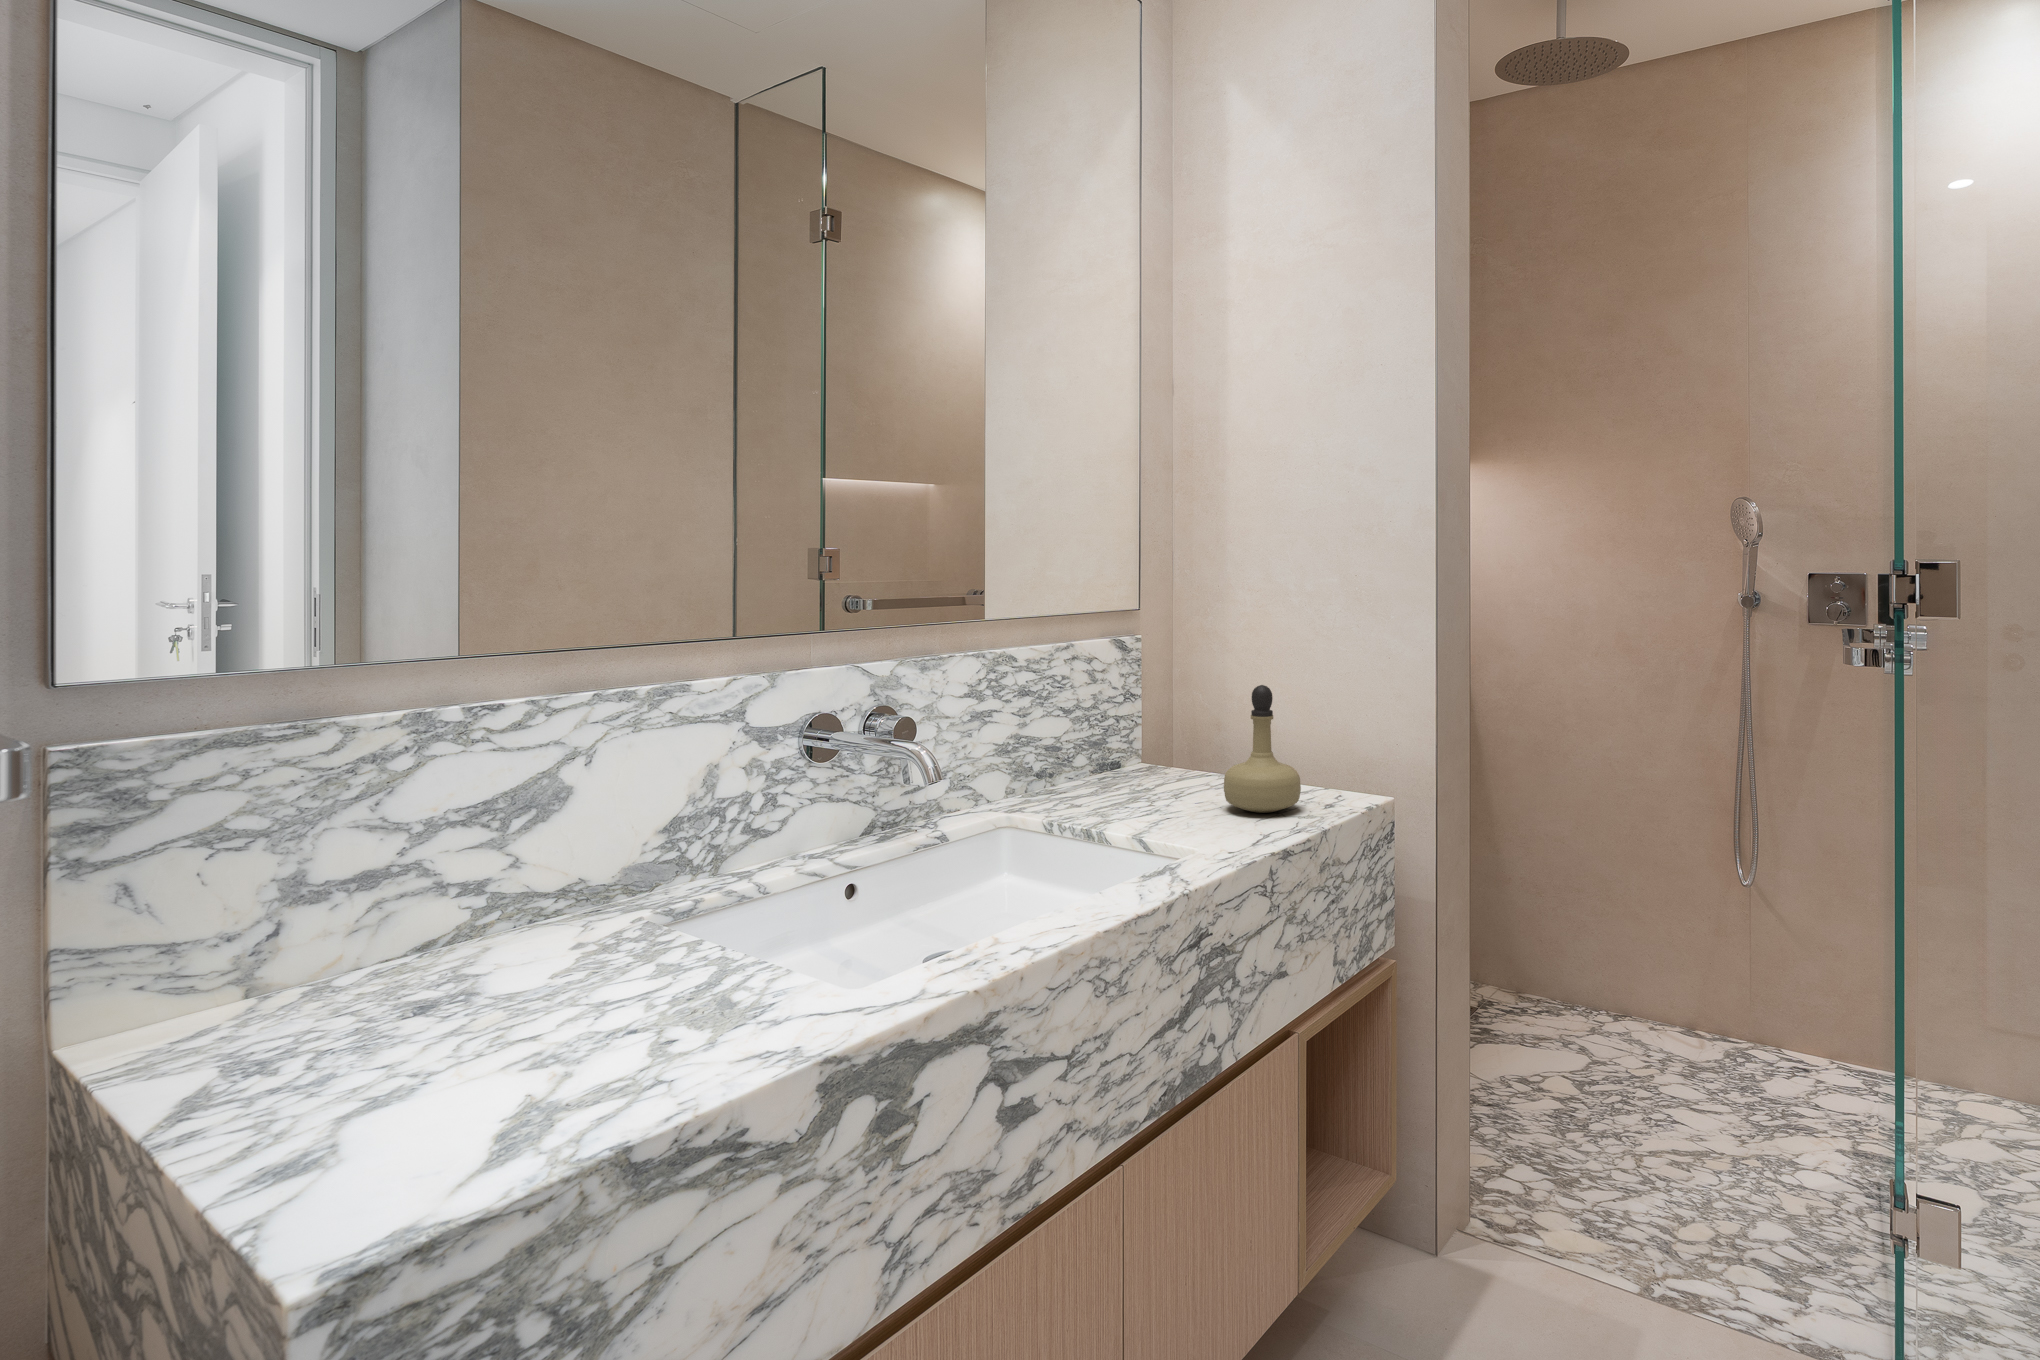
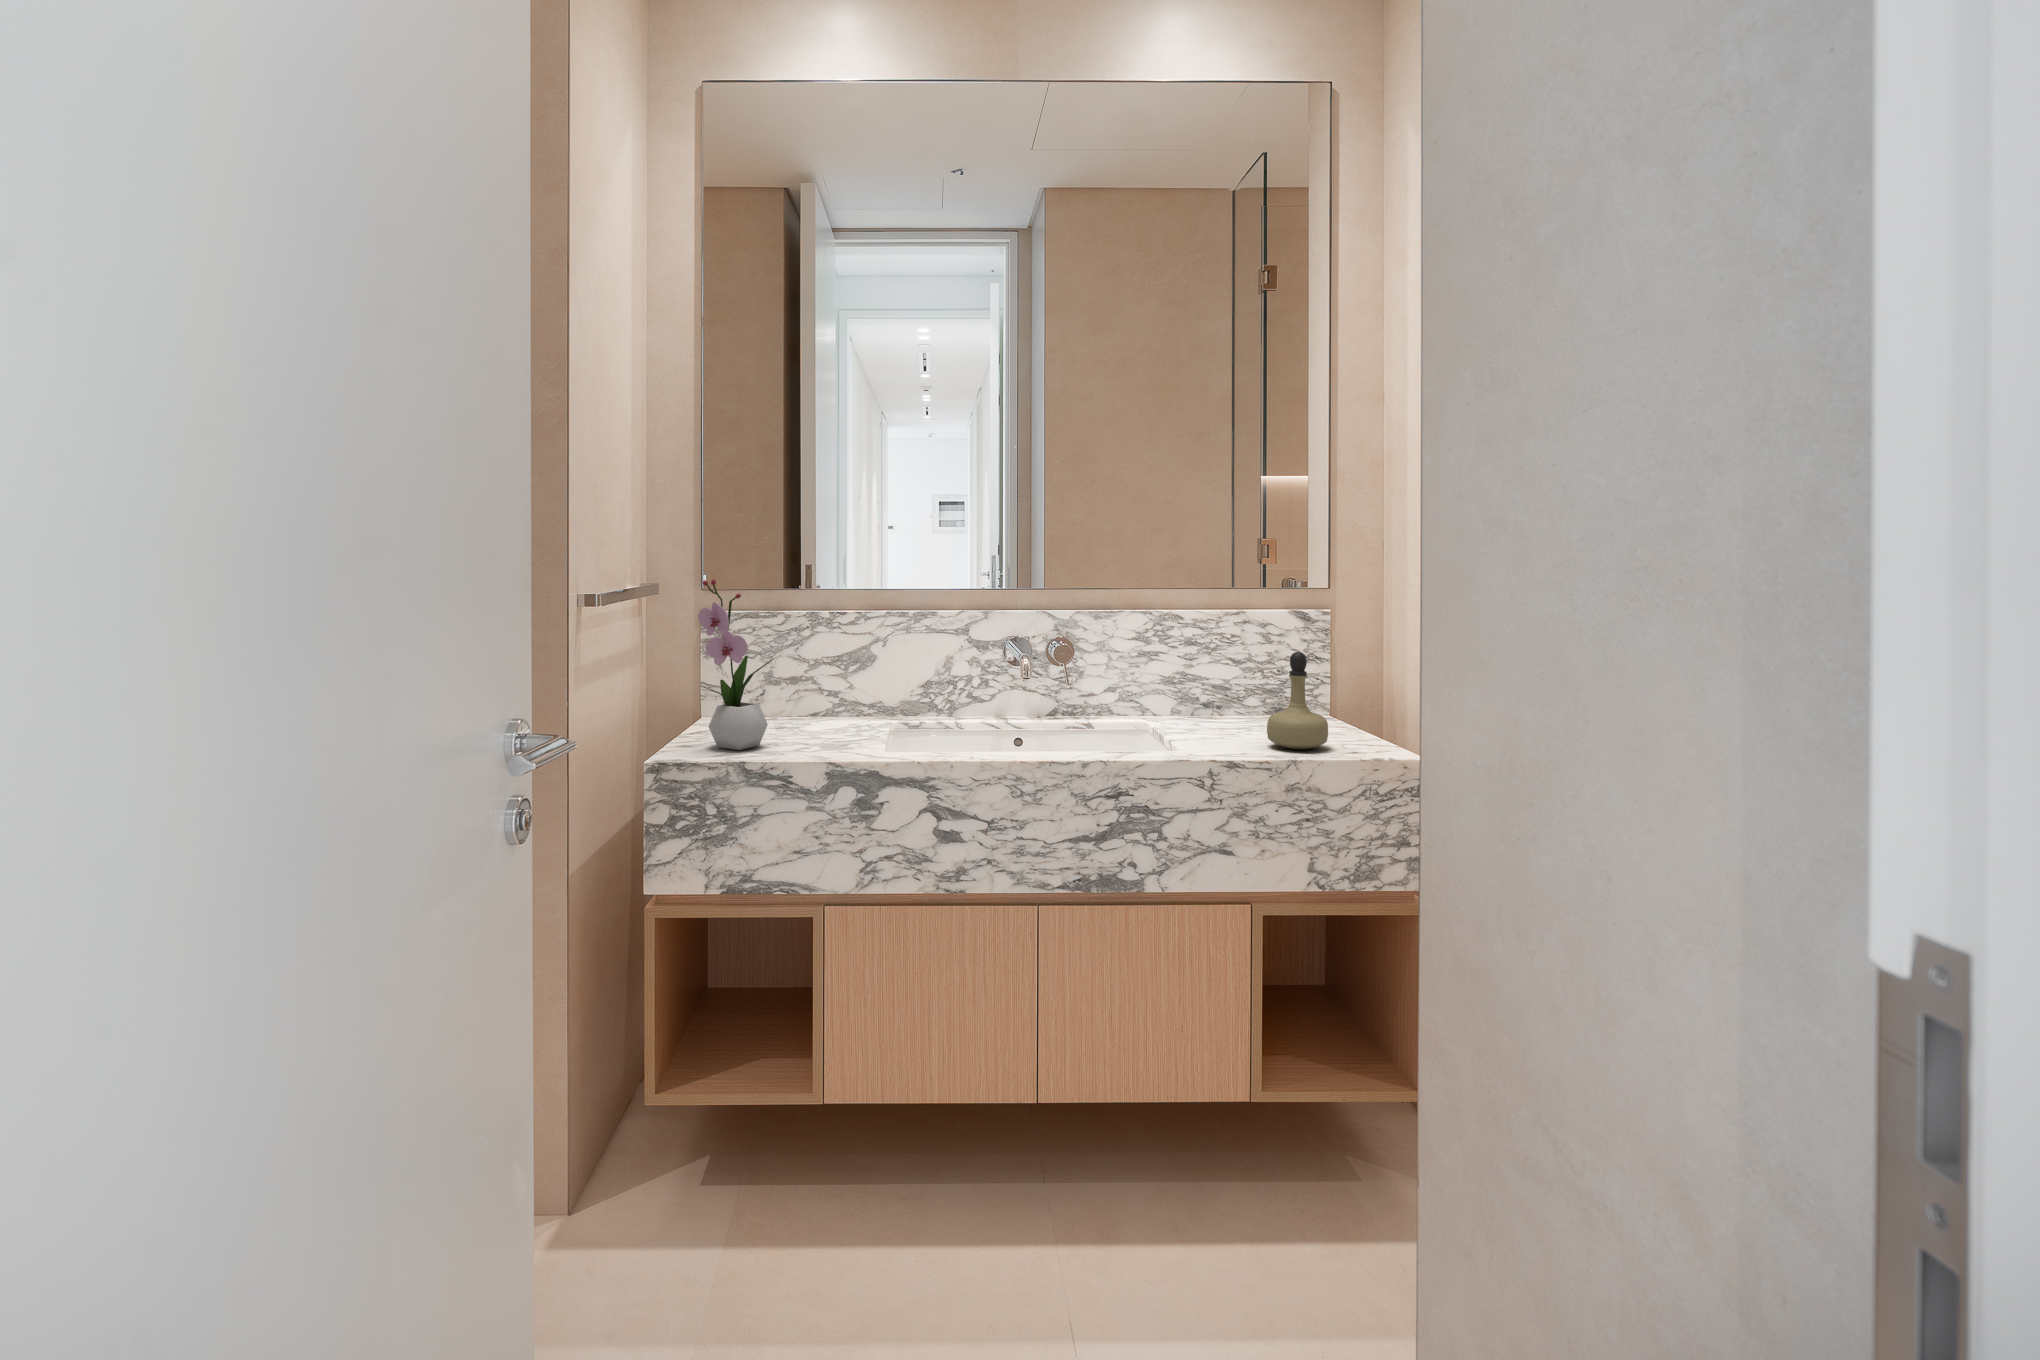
flower arrangement: none [366,640,558,1127] -> present [698,579,774,750]

